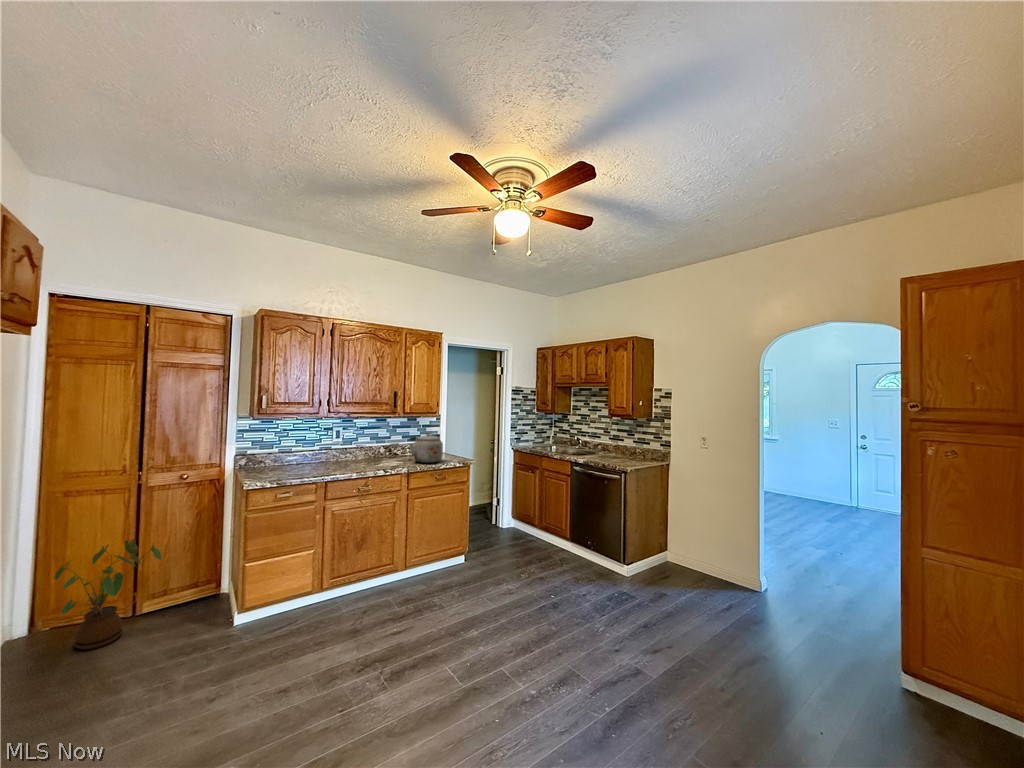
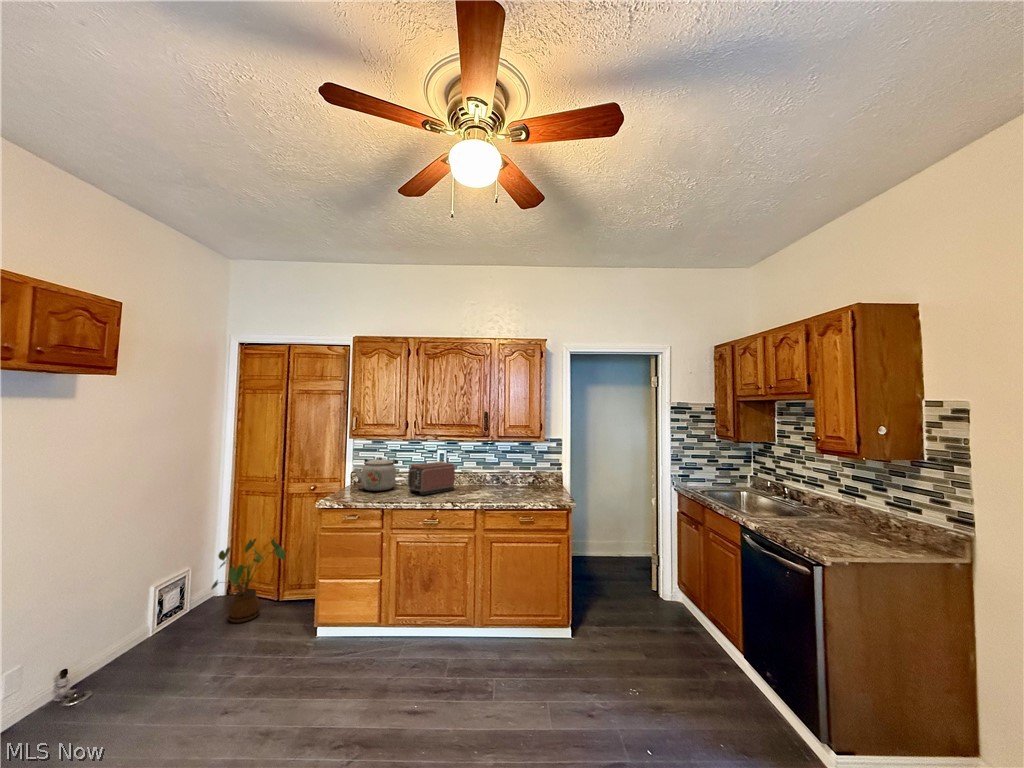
kettle: present [410,434,443,463] -> present [355,457,398,491]
toaster: none [320,438,362,468] -> present [408,462,455,495]

